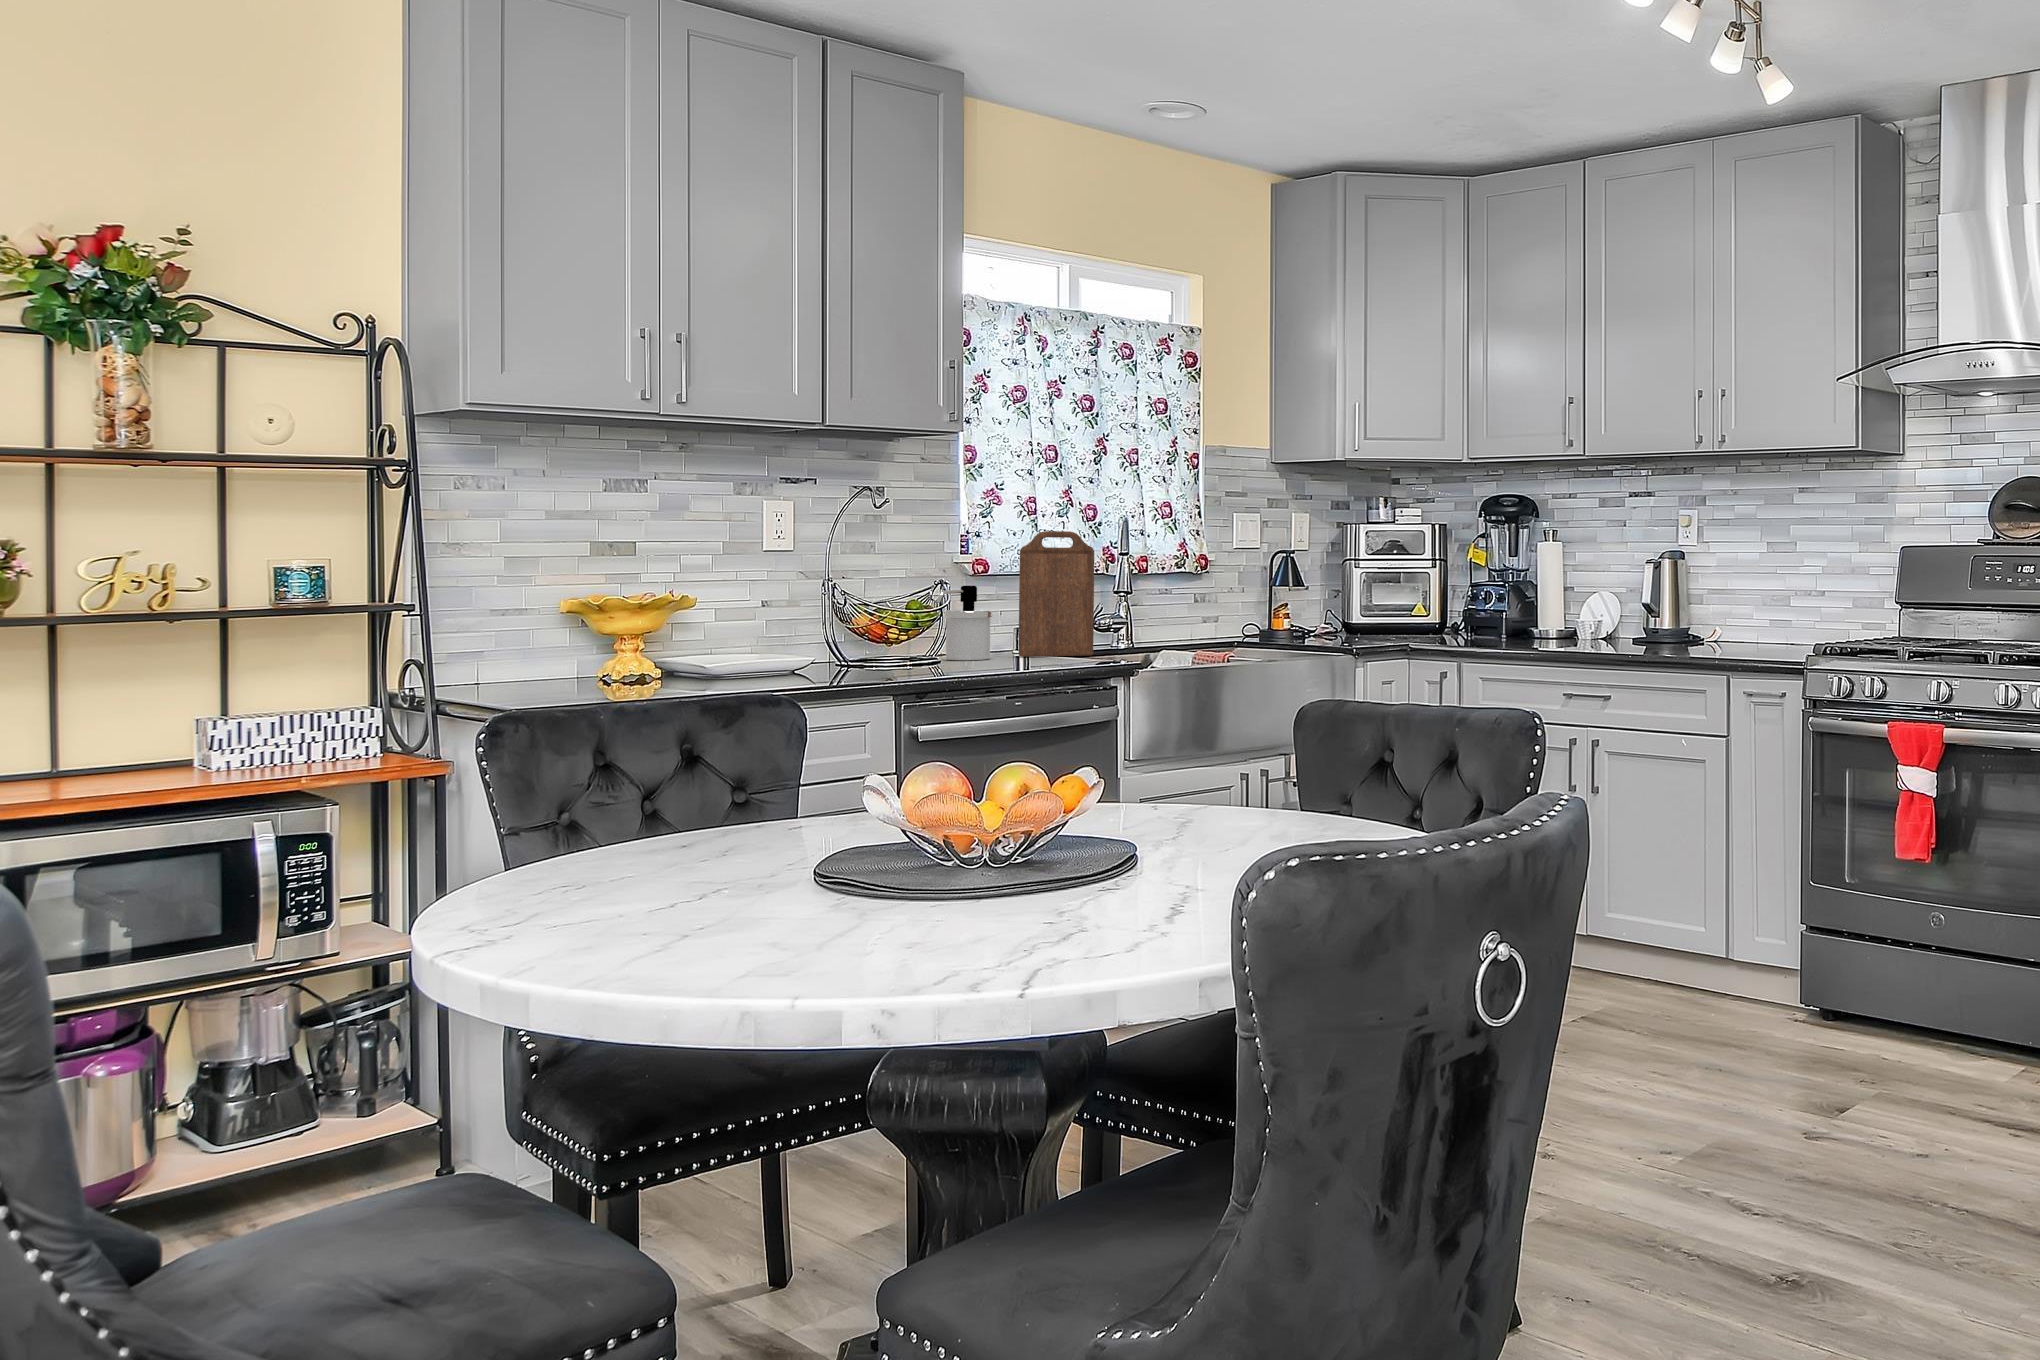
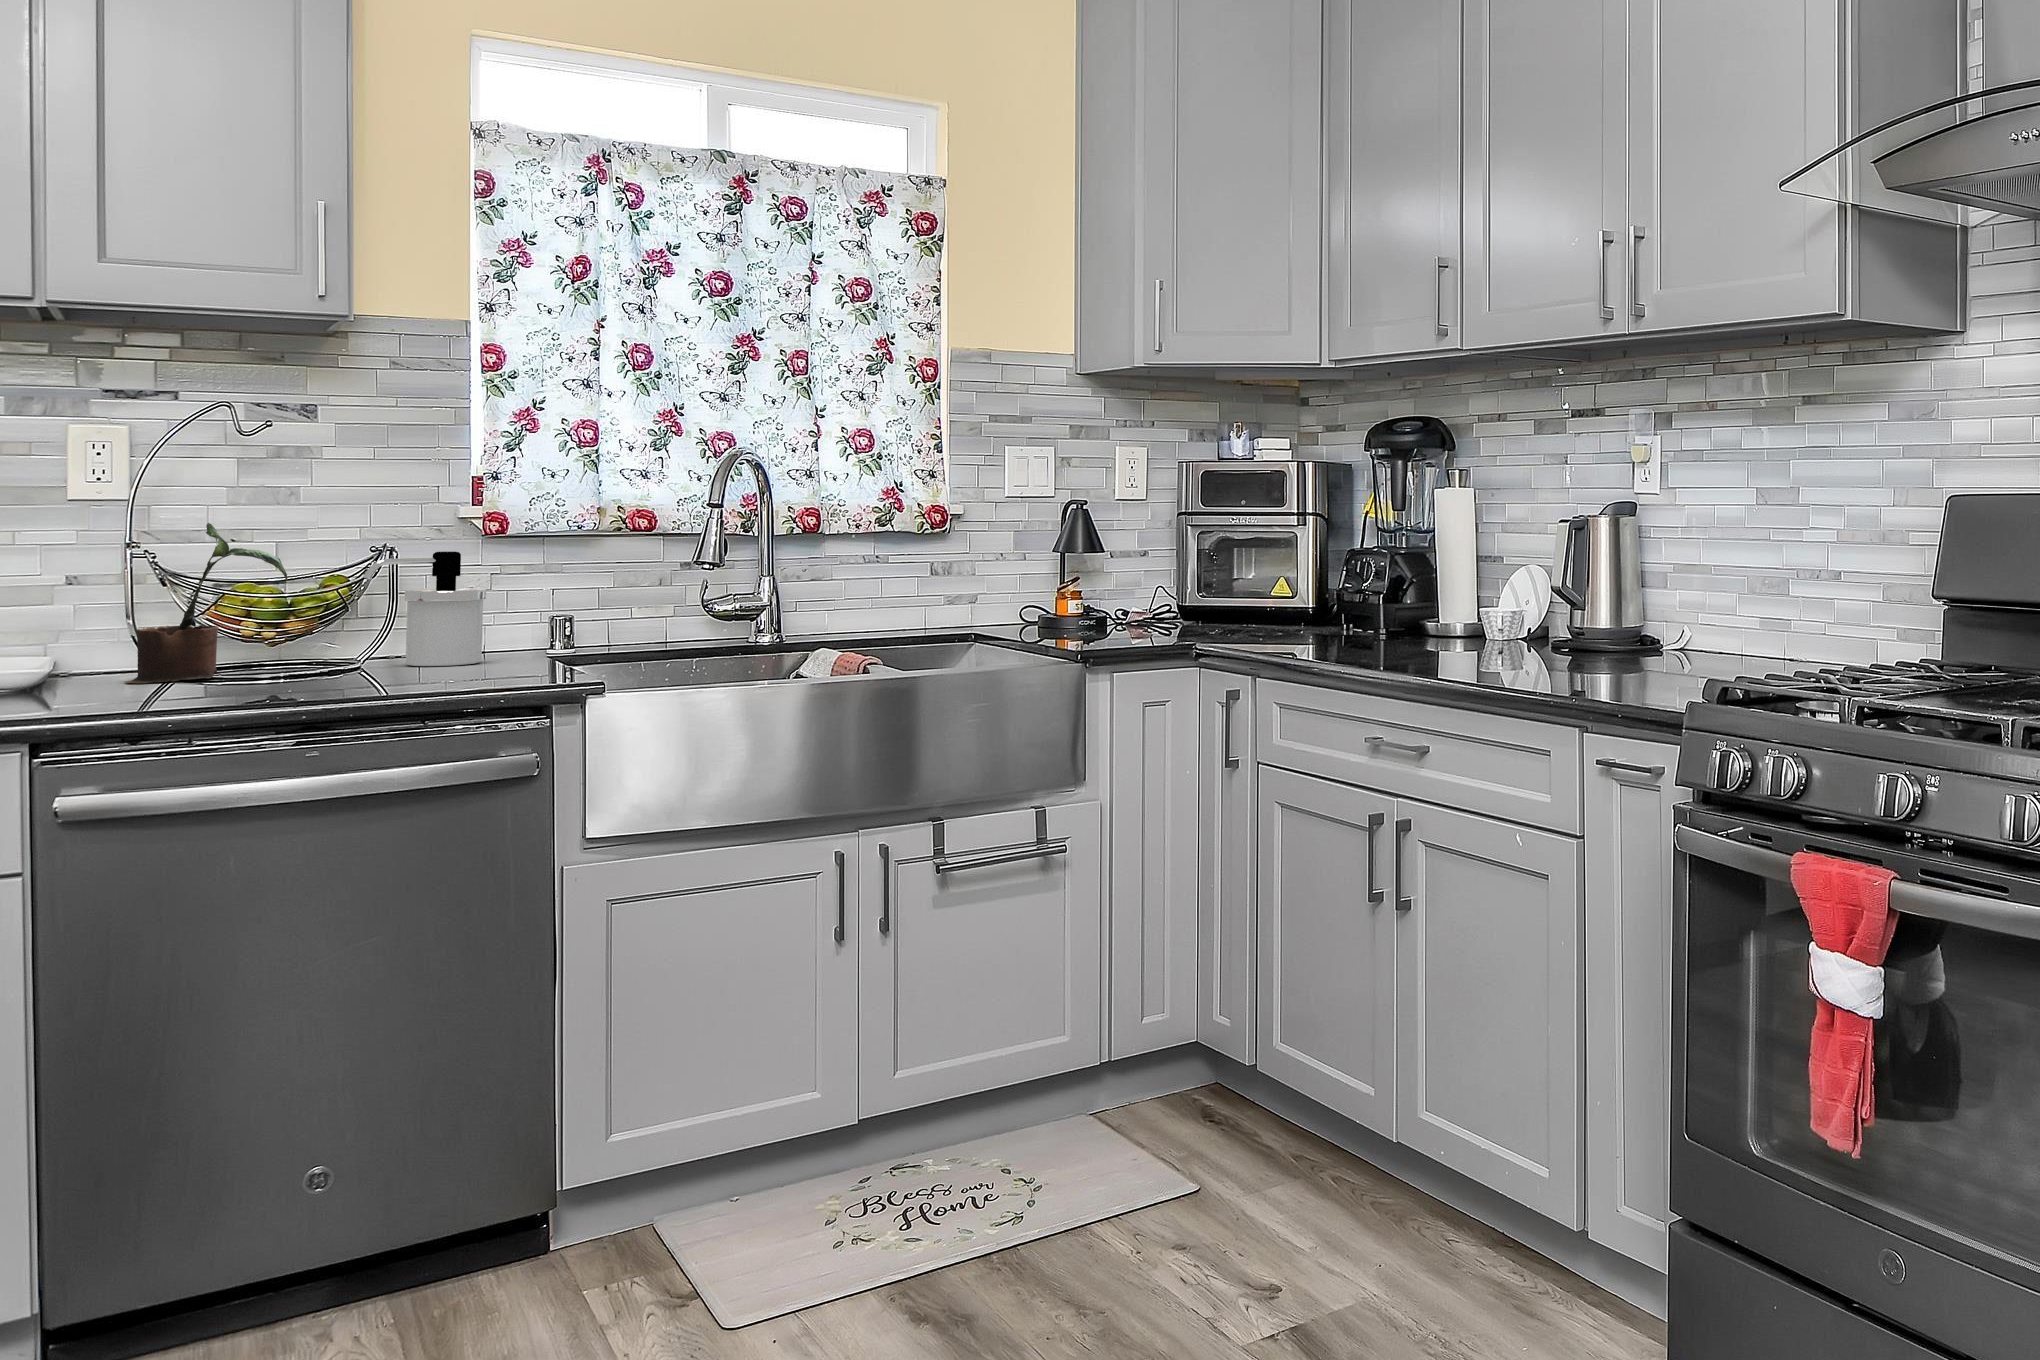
cutting board: present [1019,531,1094,657] -> none [537,470,662,660]
potted plant: none [834,567,914,669] -> present [125,523,288,683]

